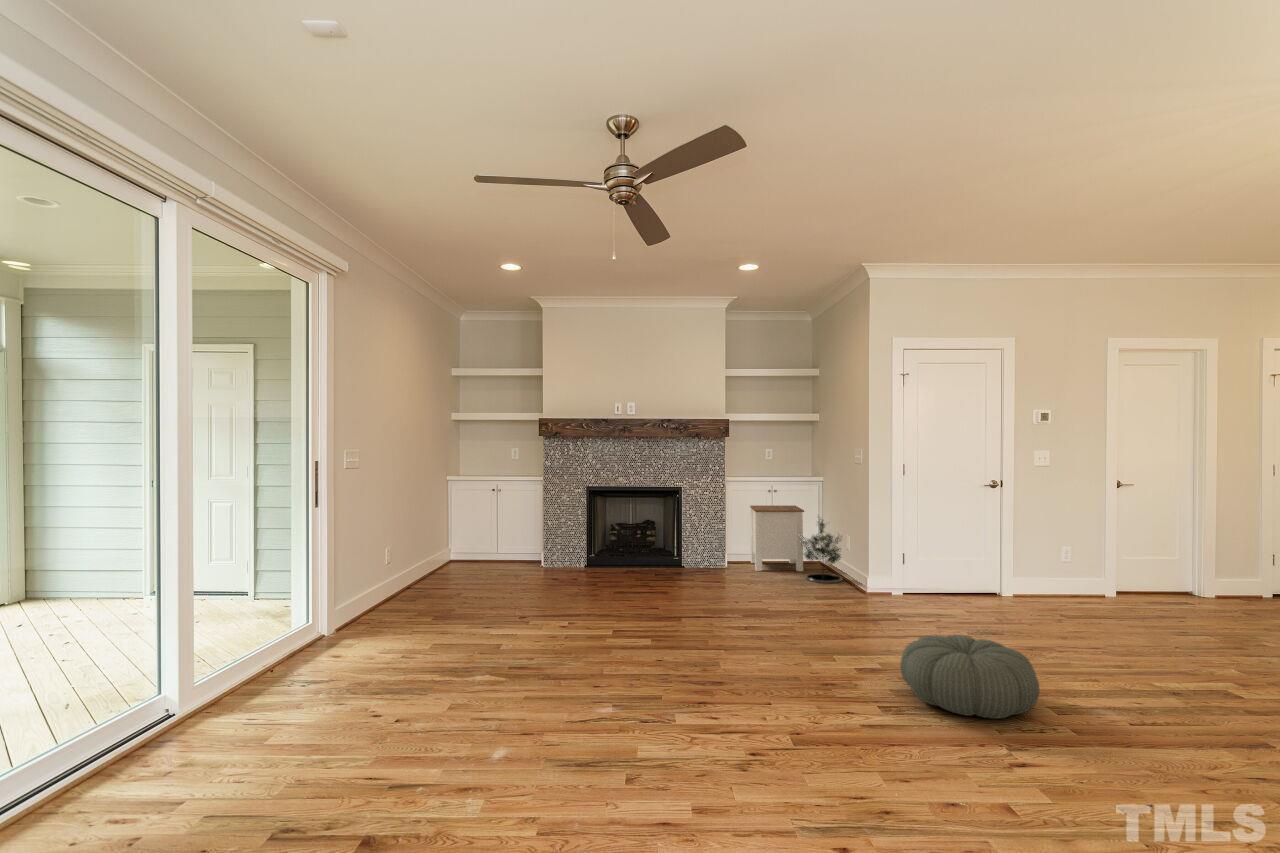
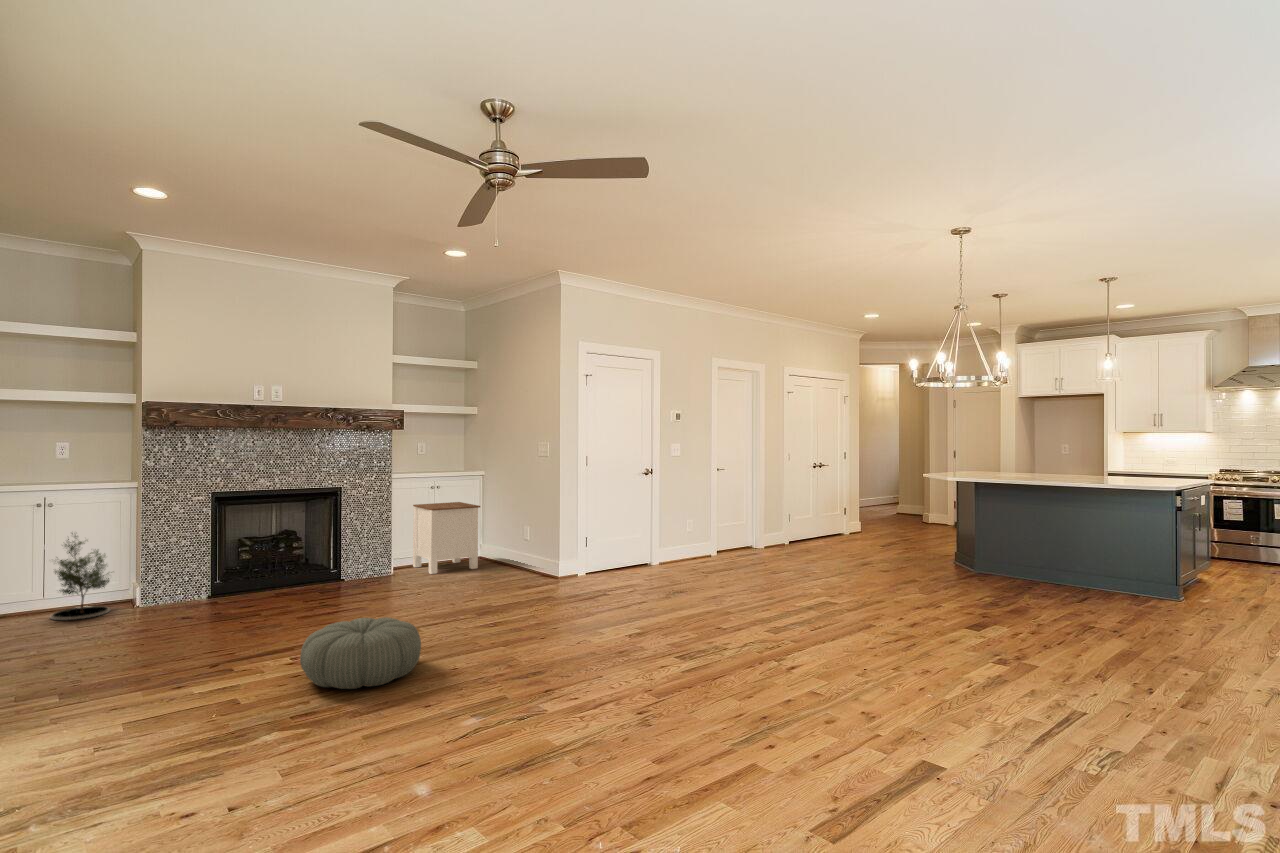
potted tree: present [801,519,842,583] -> present [50,533,112,620]
pouf: present [900,635,1039,719] -> present [300,617,421,689]

